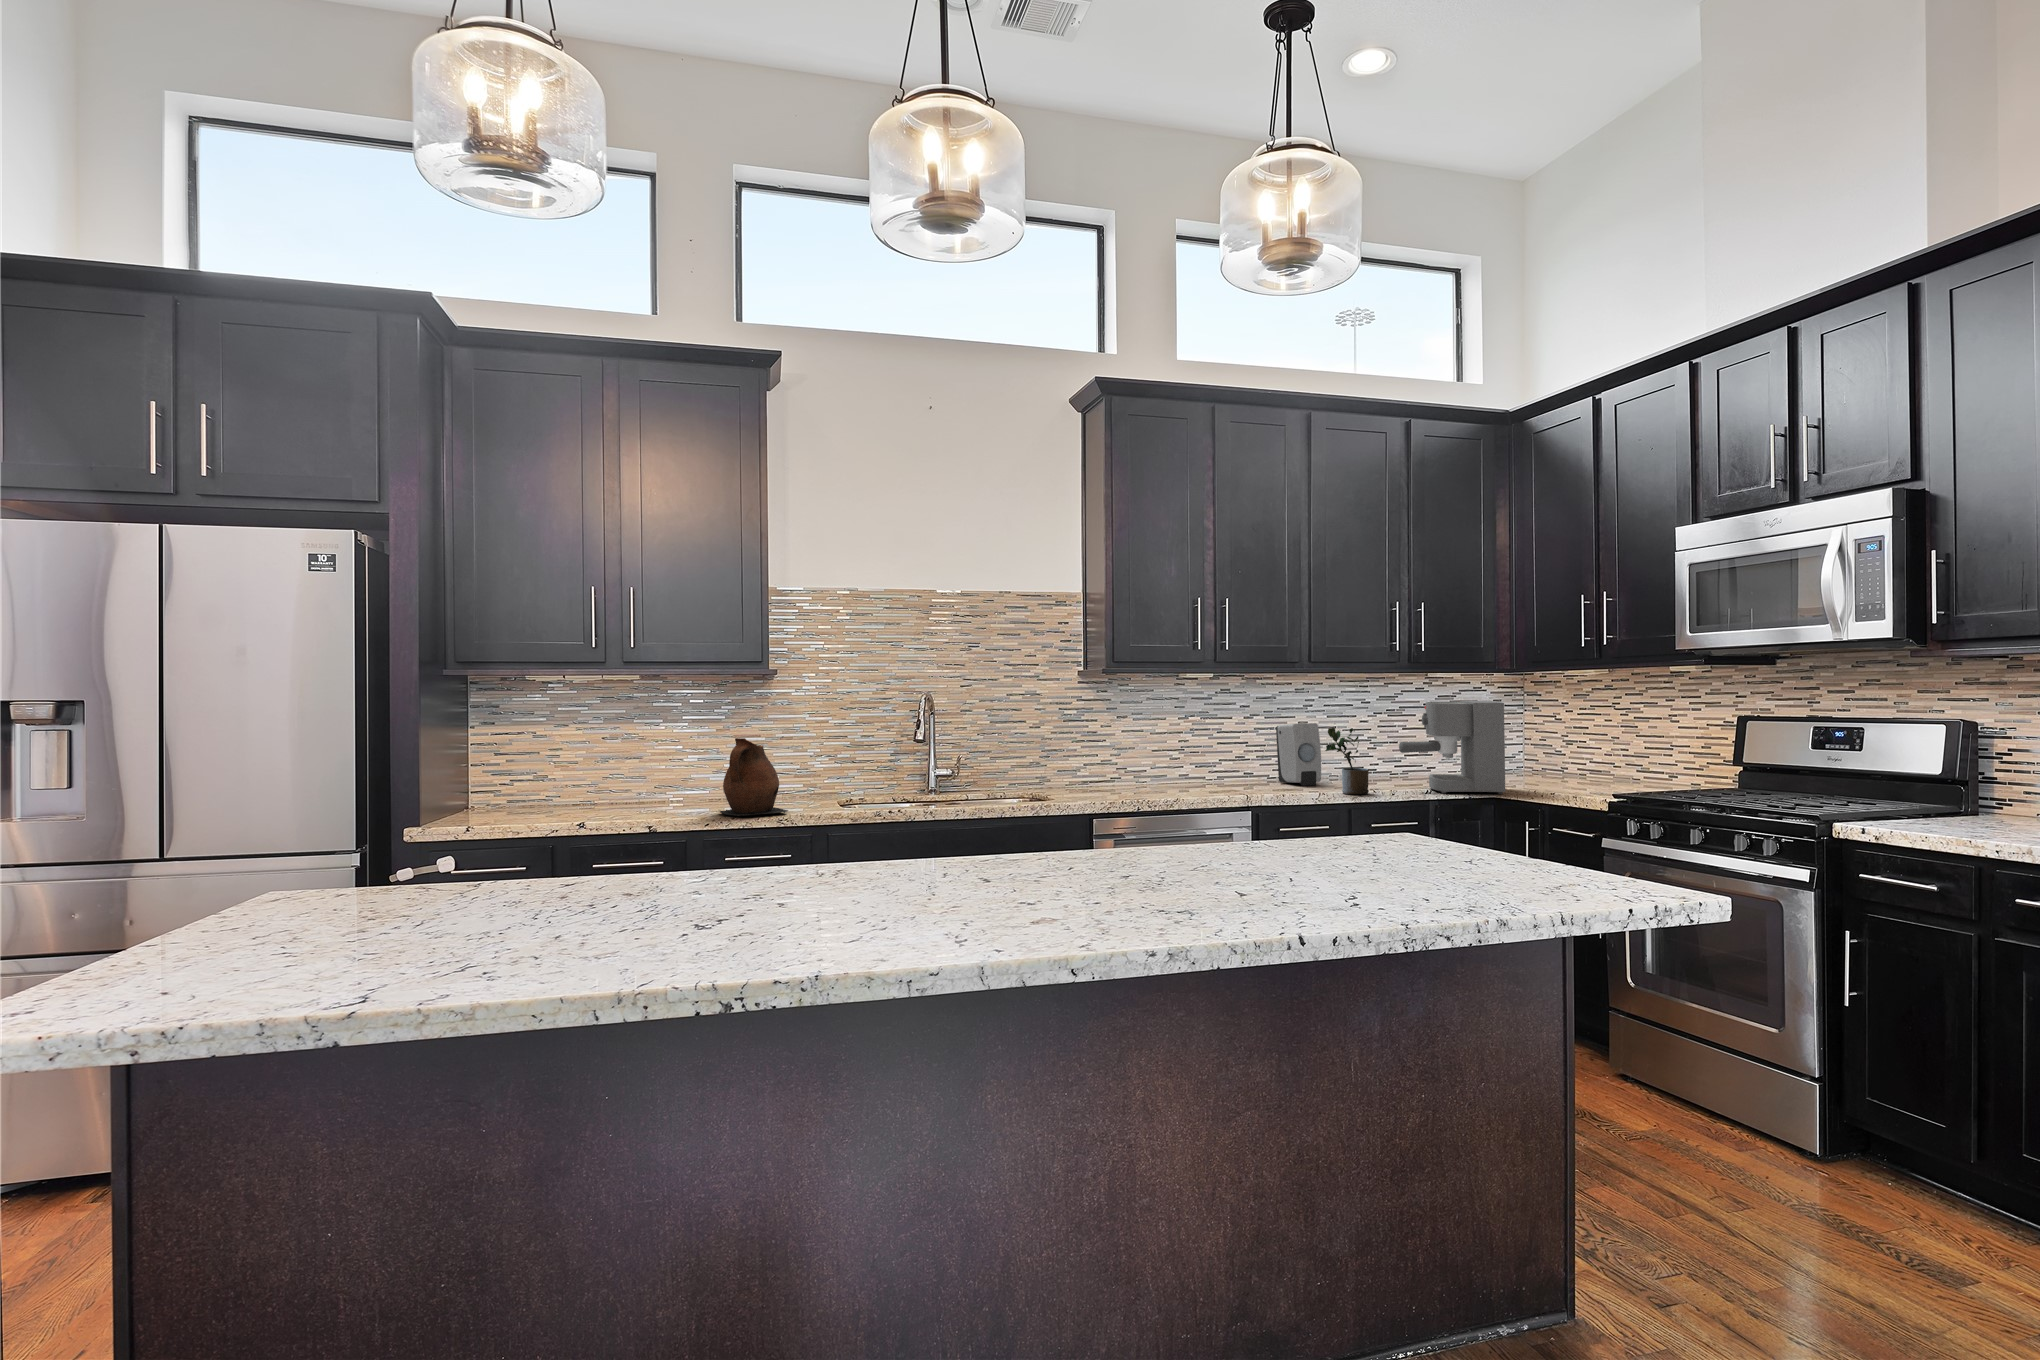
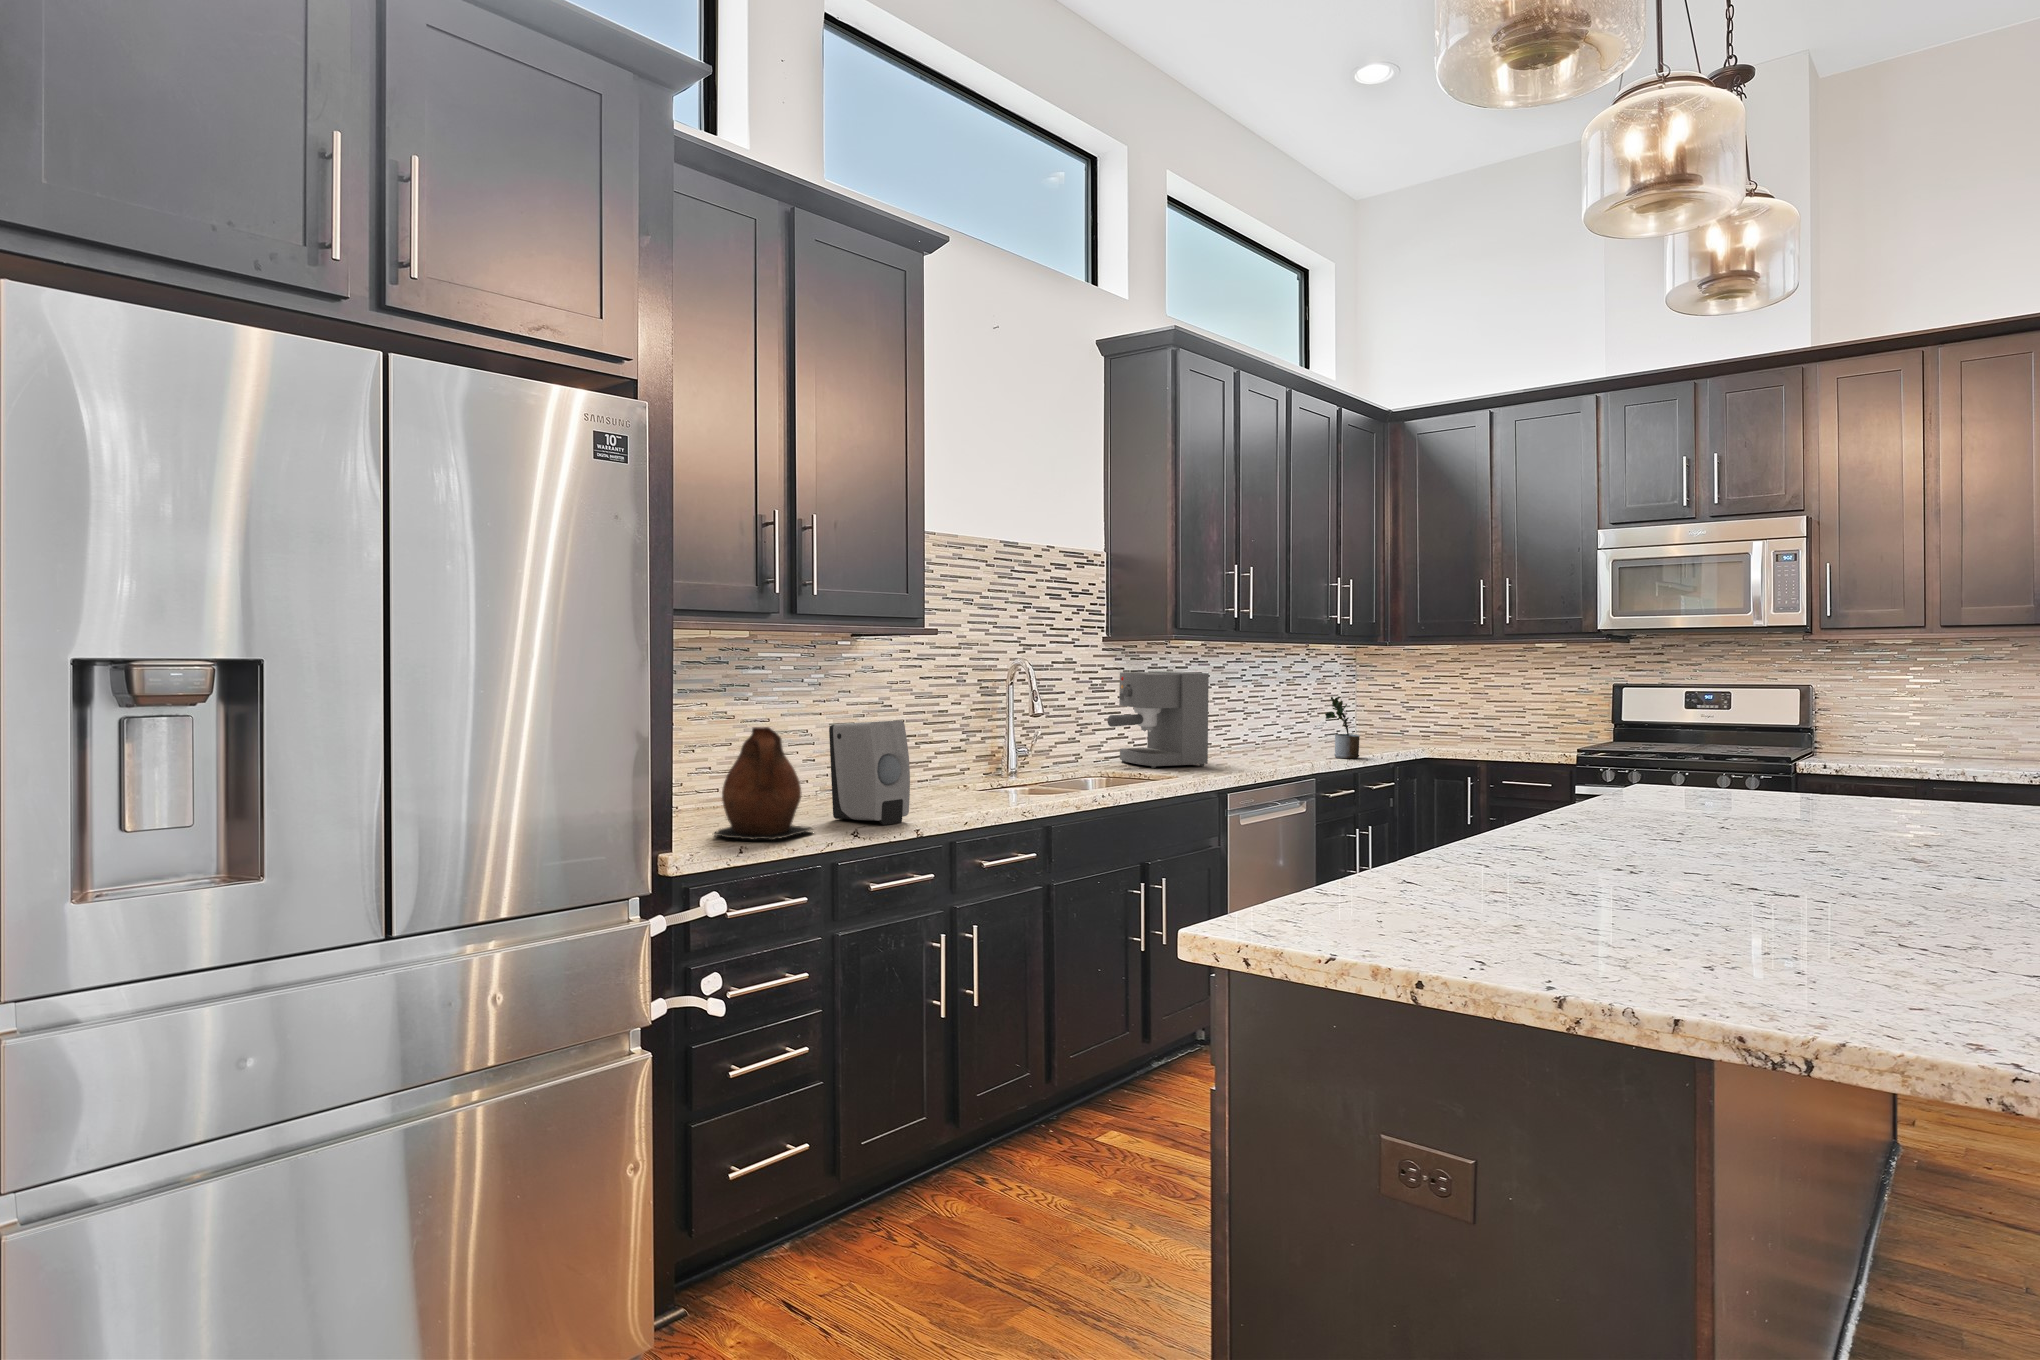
coffee maker: present [1399,701,1505,794] -> present [1107,671,1209,768]
soap dispenser: present [1276,723,1321,786] -> present [829,720,910,825]
ceramic pitcher: present [720,738,788,816] -> present [715,727,812,840]

